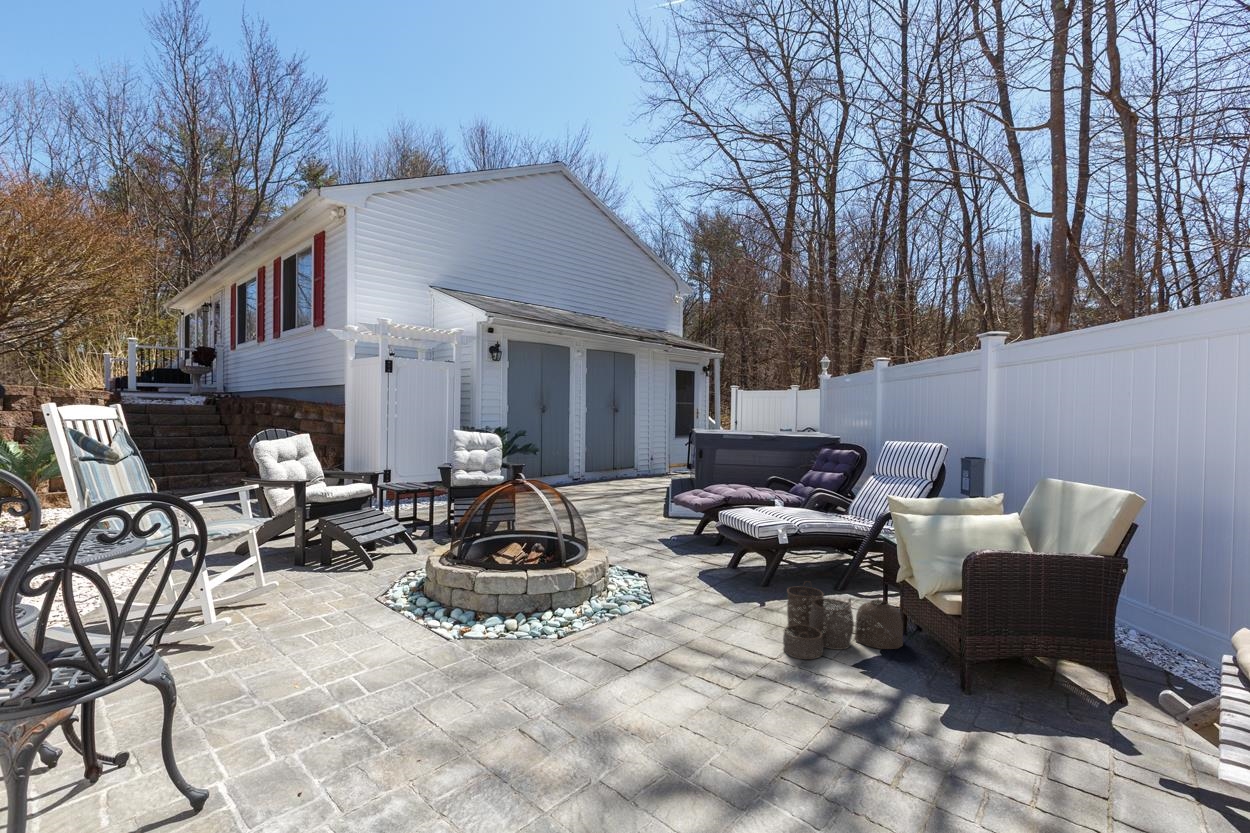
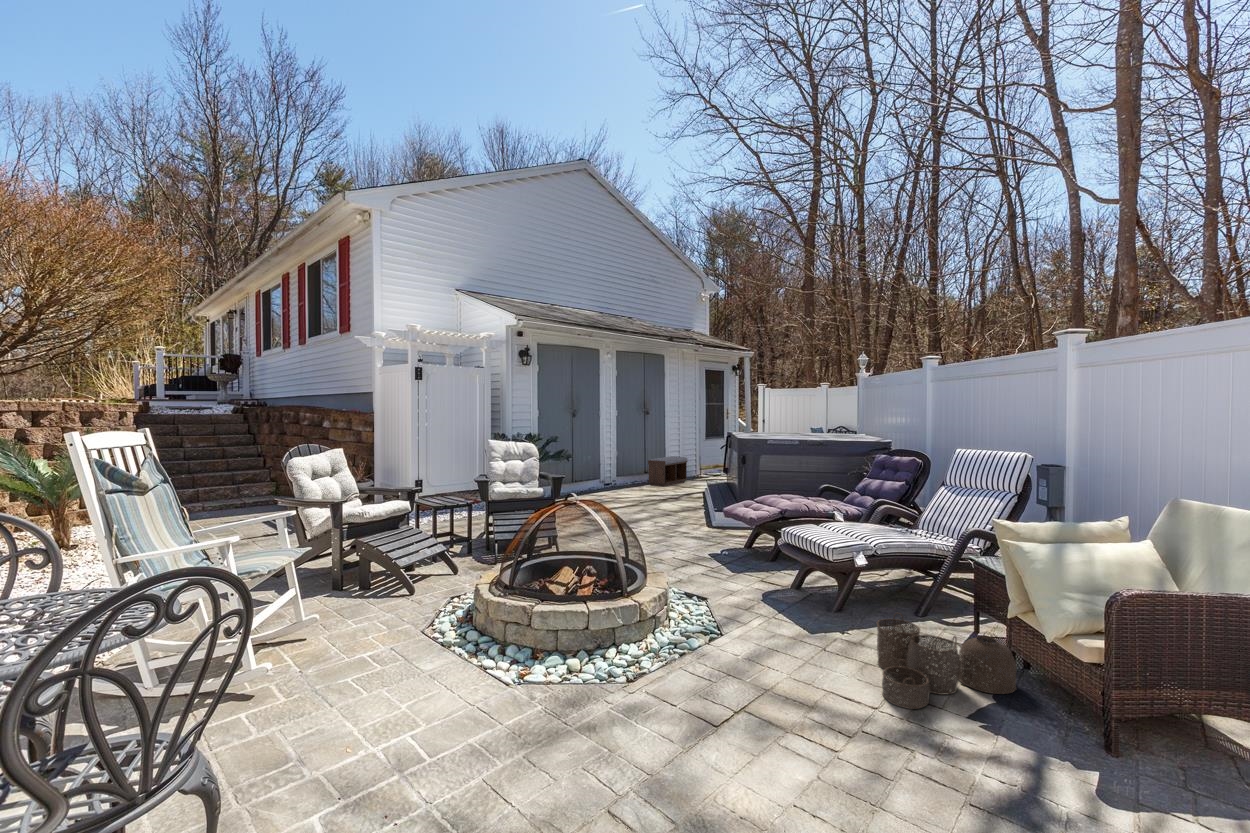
bench: none [616,454,656,482] -> present [648,456,687,486]

